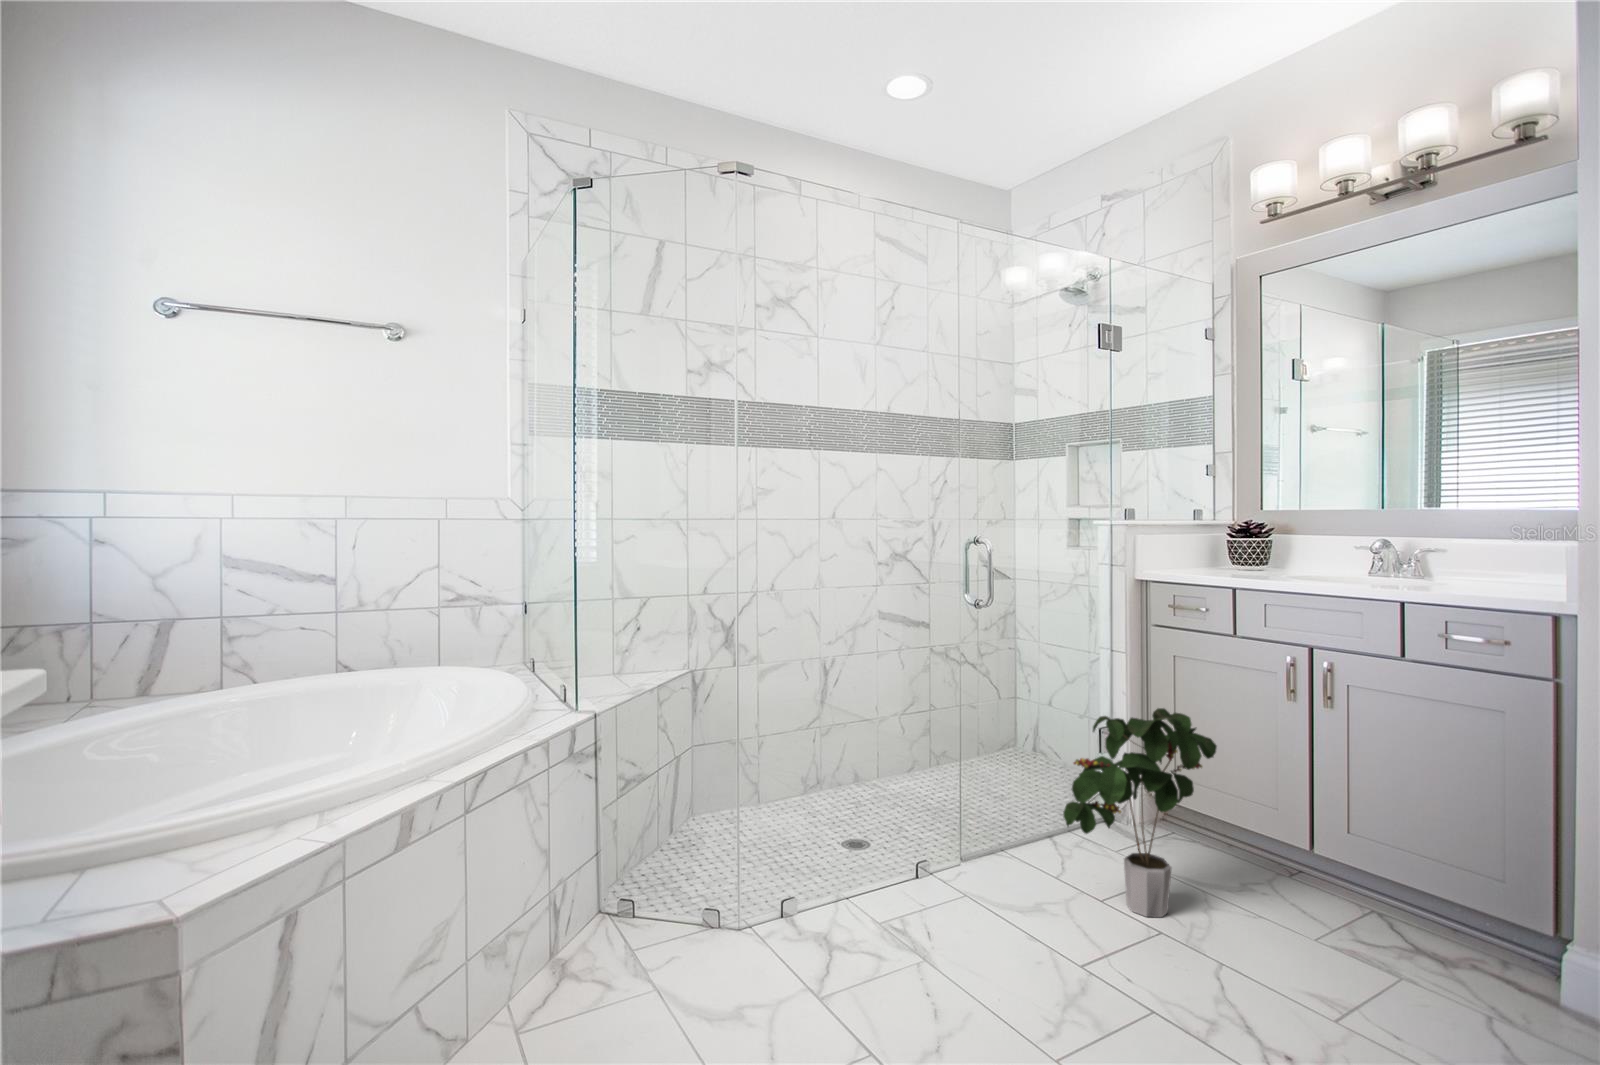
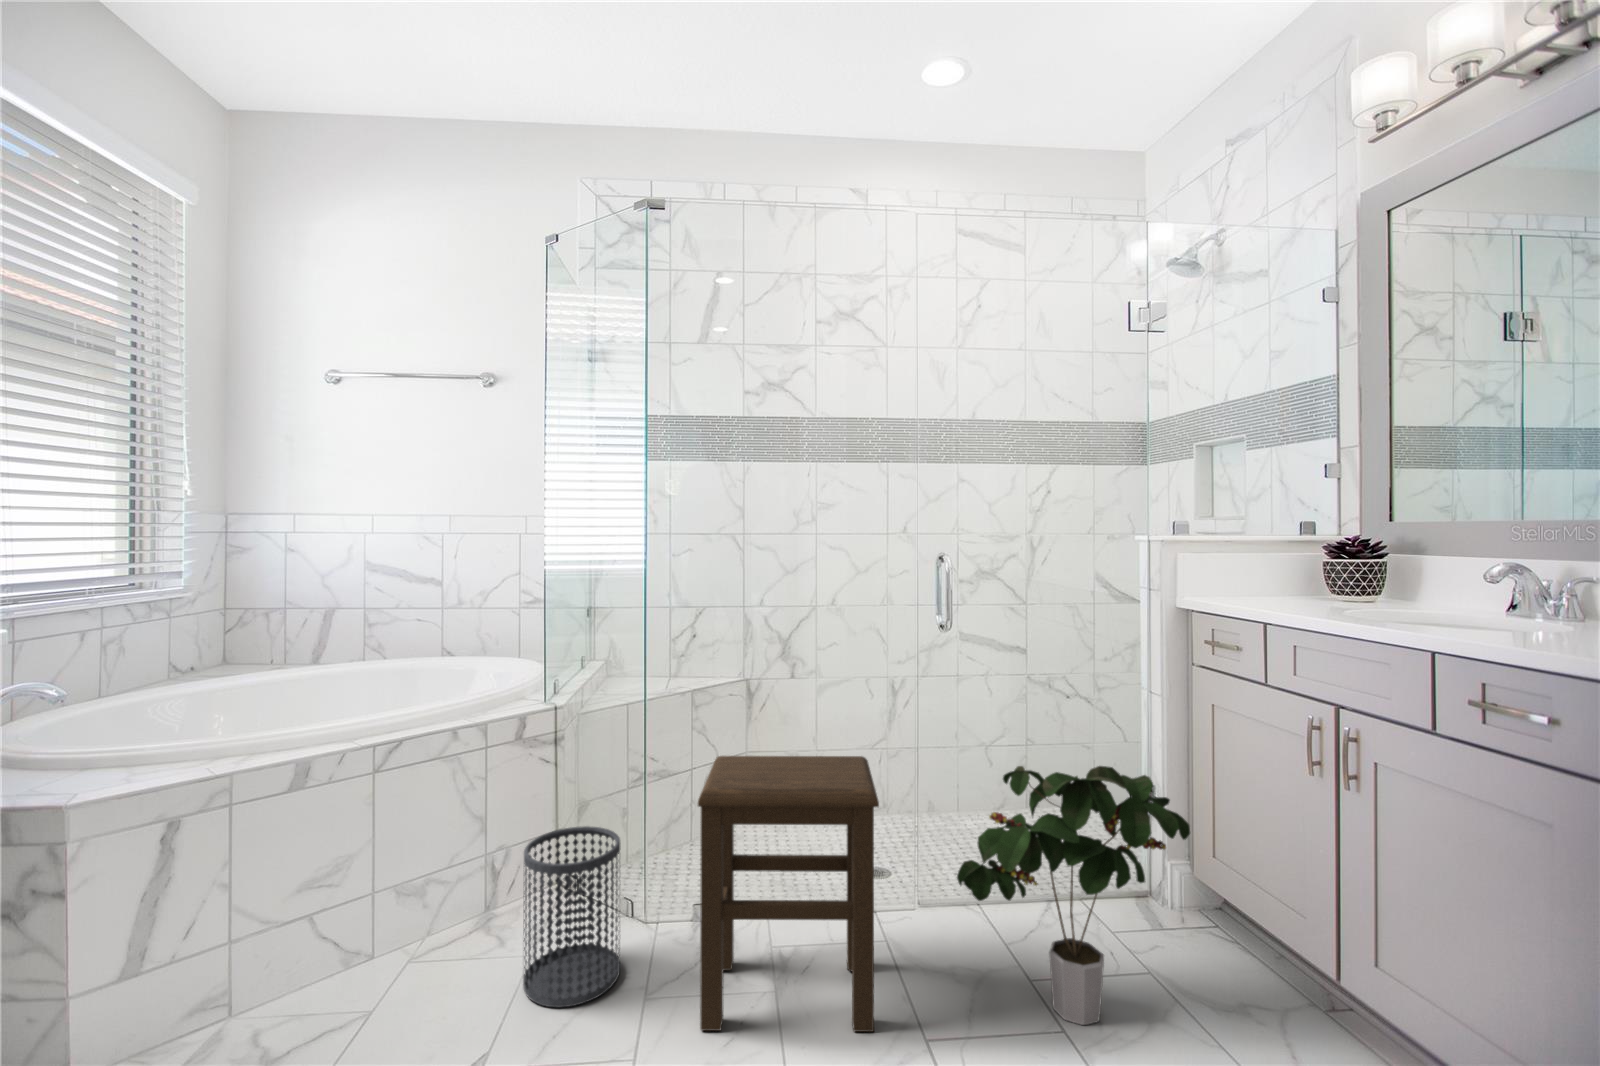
stool: none [843,725,1041,1003] -> present [698,756,879,1032]
wastebasket: none [678,834,778,1028] -> present [523,826,620,1008]

